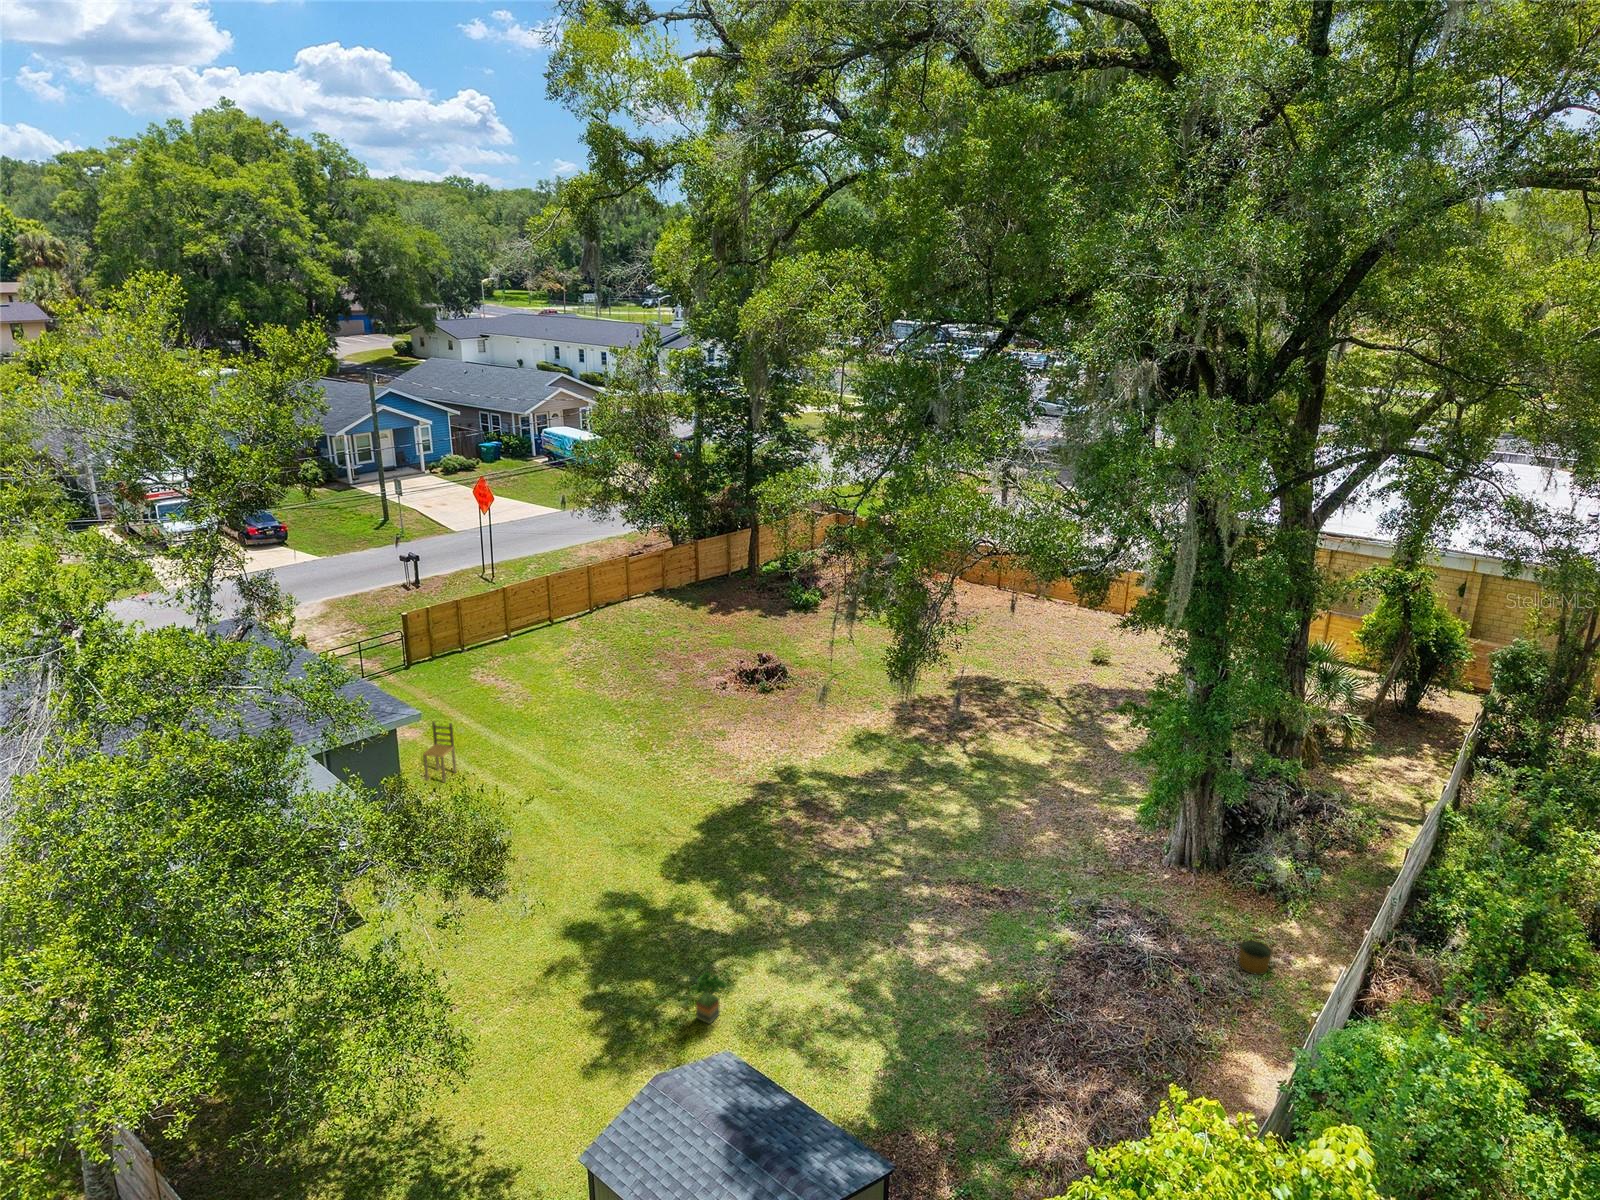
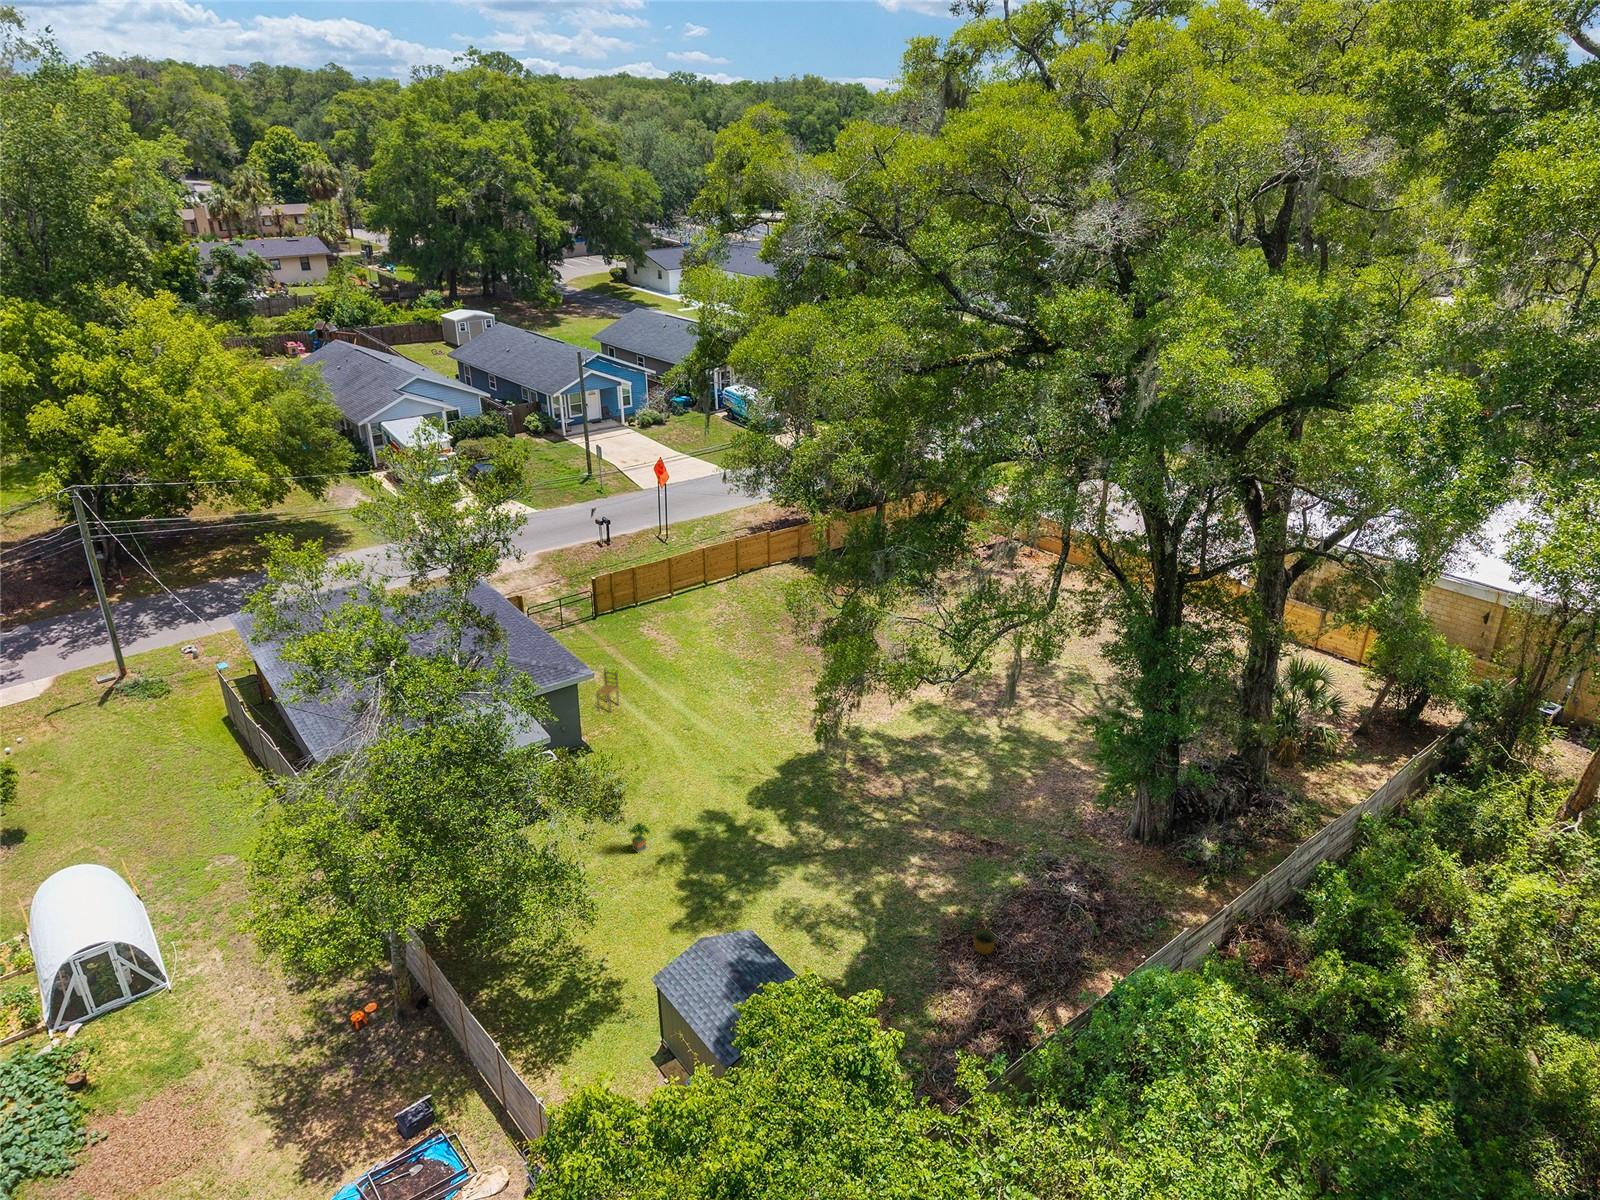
bucket: present [1239,936,1272,975] -> present [974,927,996,955]
potted tree: present [692,973,727,1024] -> present [629,823,650,852]

